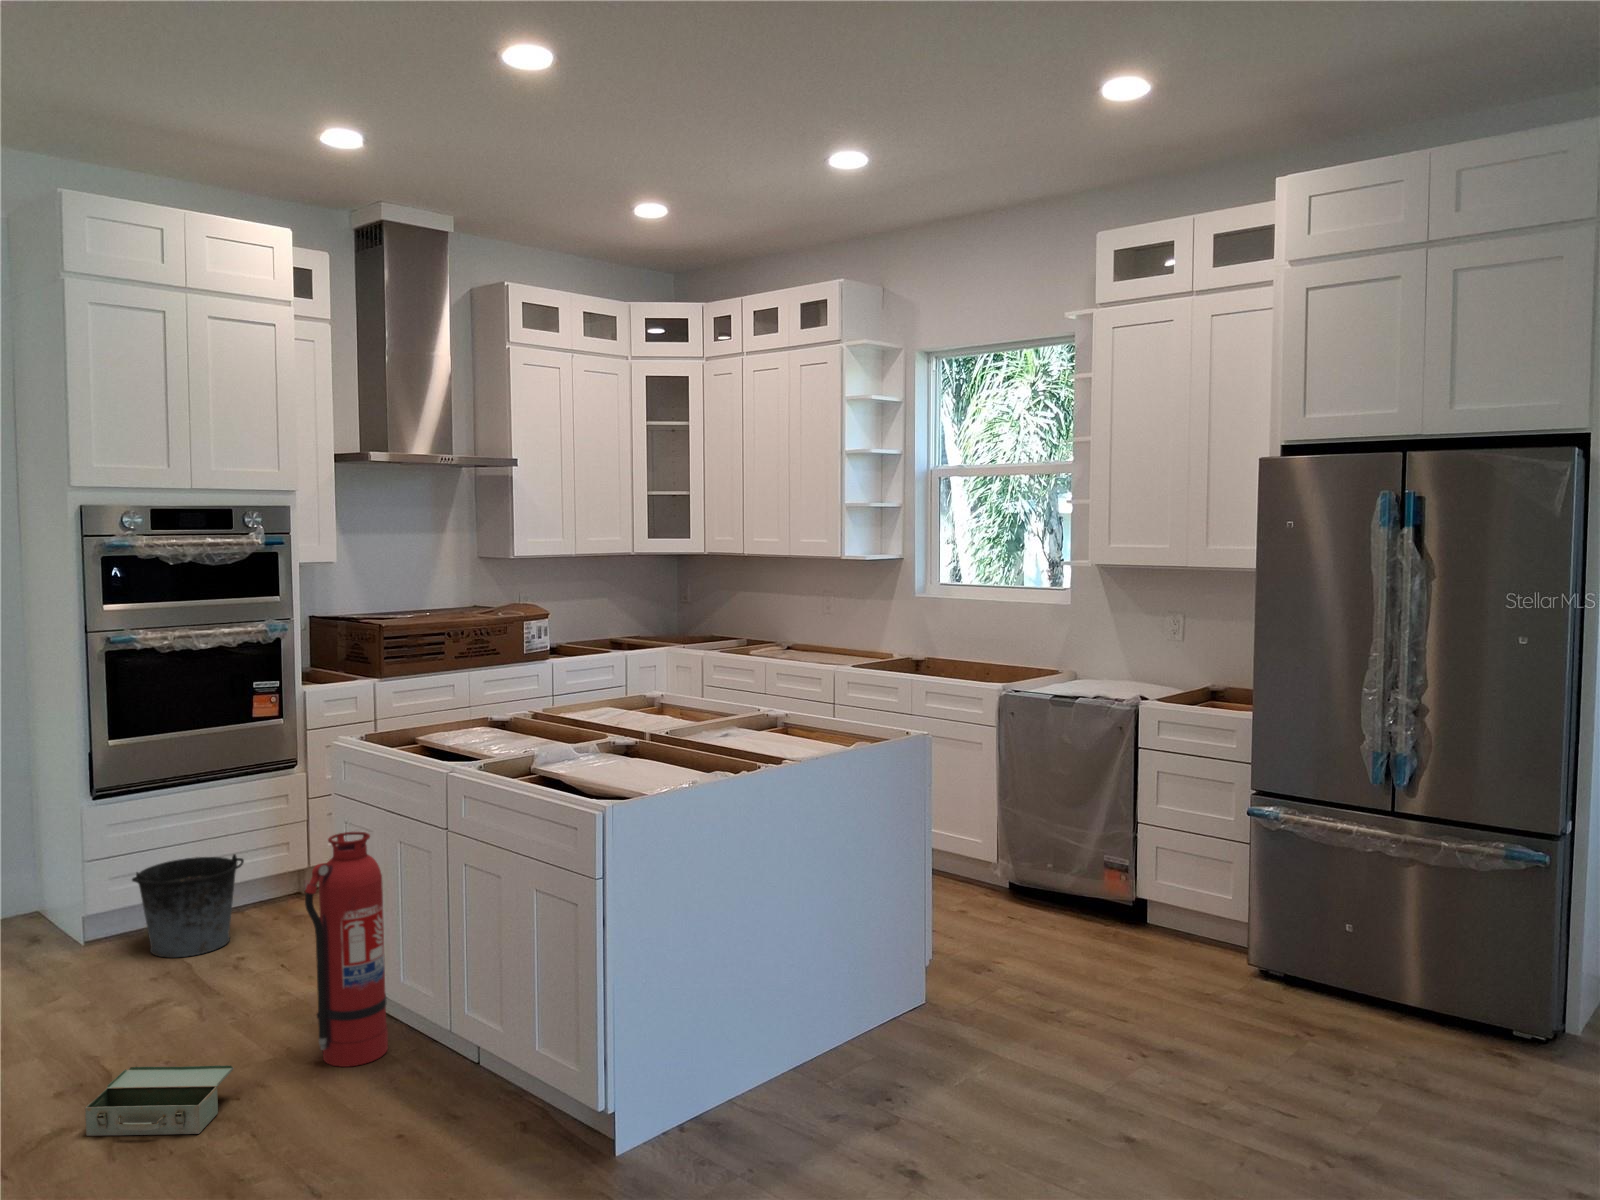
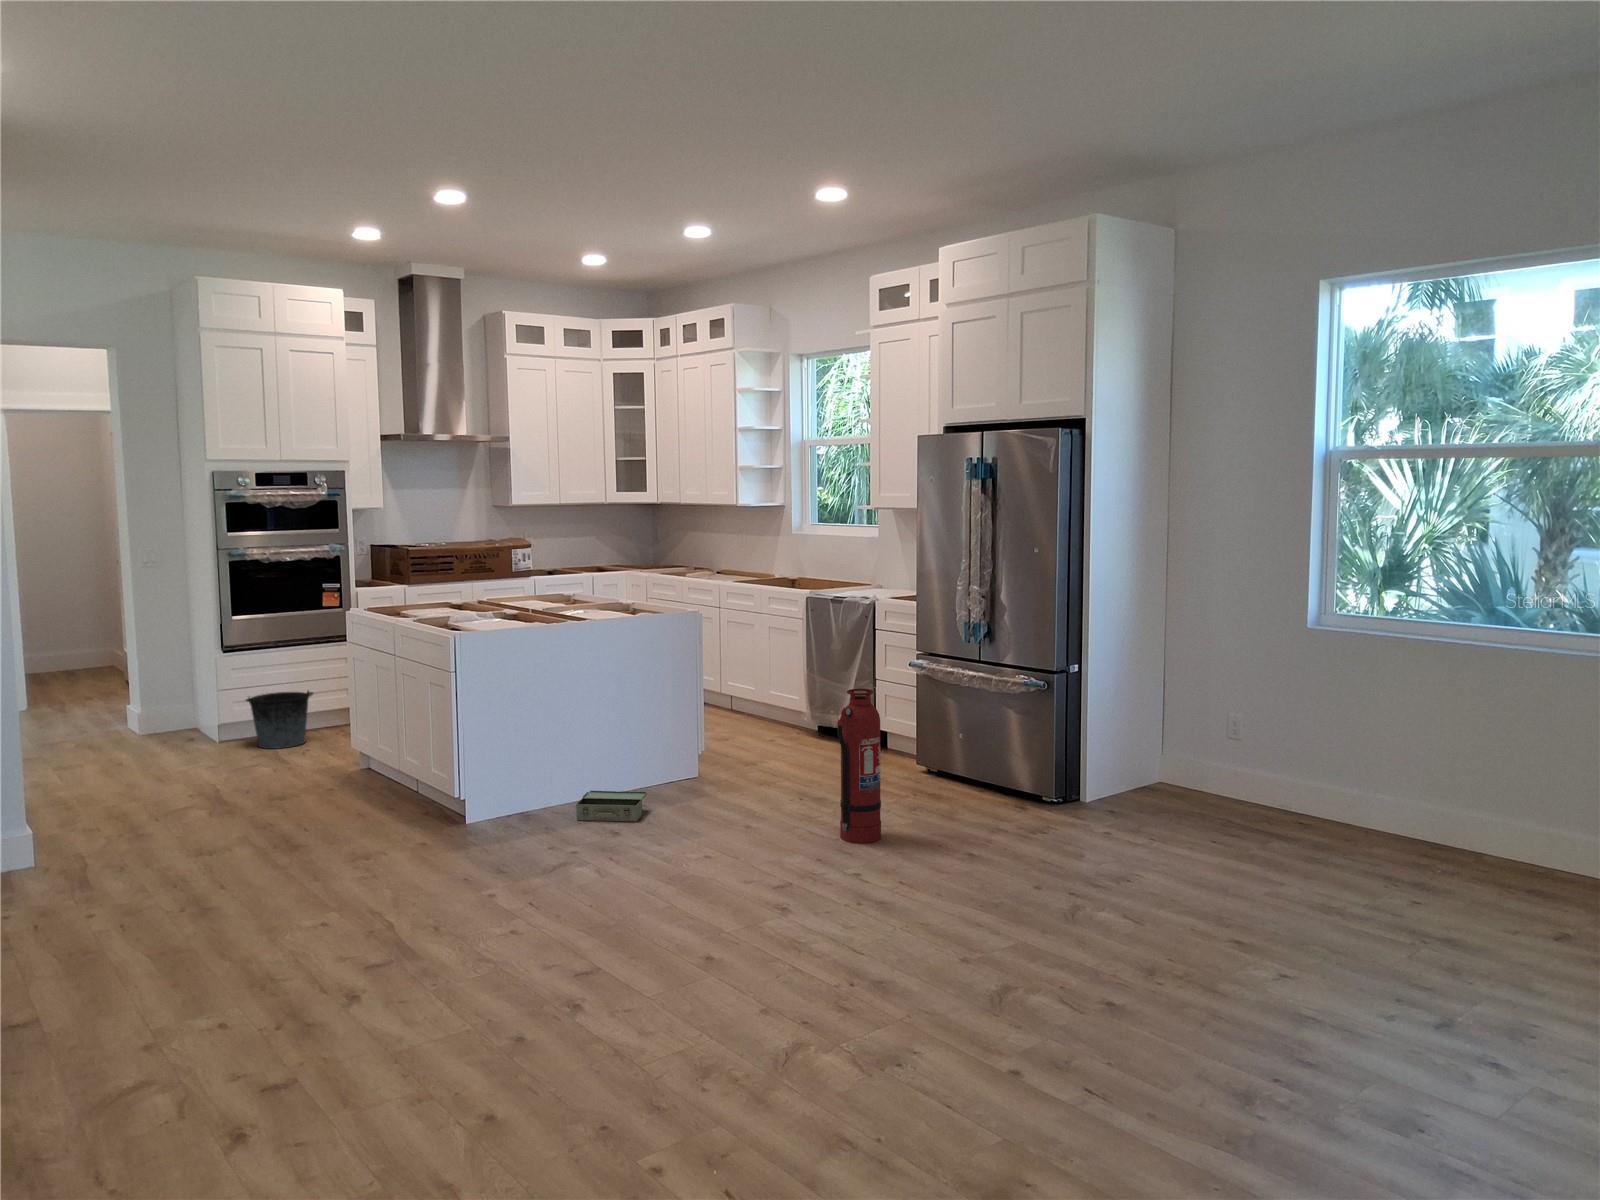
fire extinguisher: present [305,832,388,1067] -> present [837,689,881,843]
toolbox: present [85,1065,234,1136] -> present [576,791,647,821]

